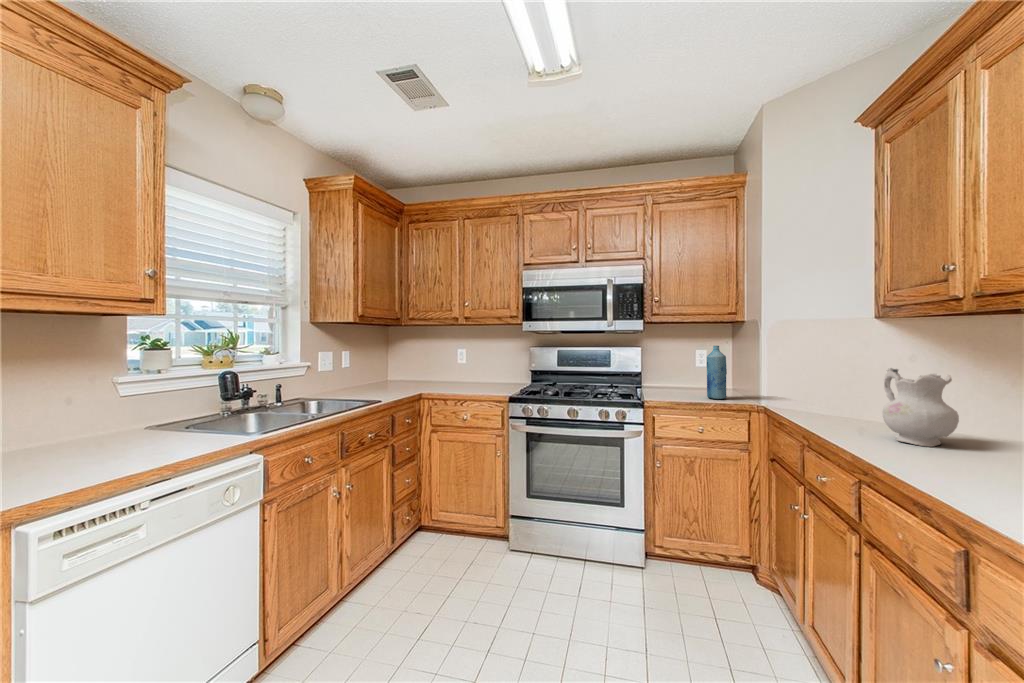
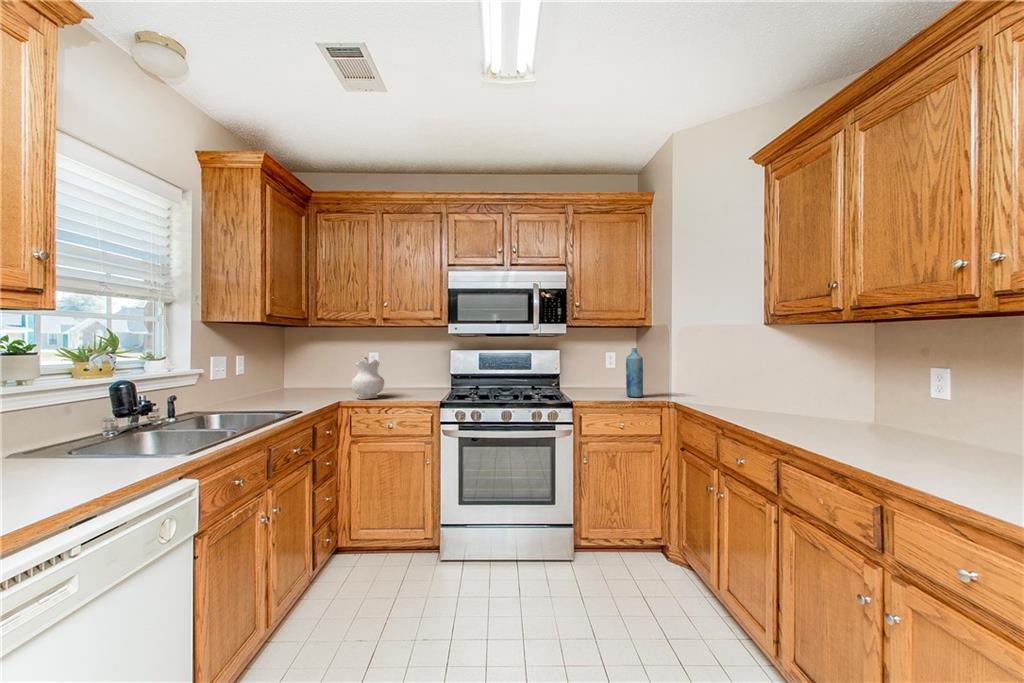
ceramic pitcher: present [882,368,959,447] -> present [351,357,384,399]

